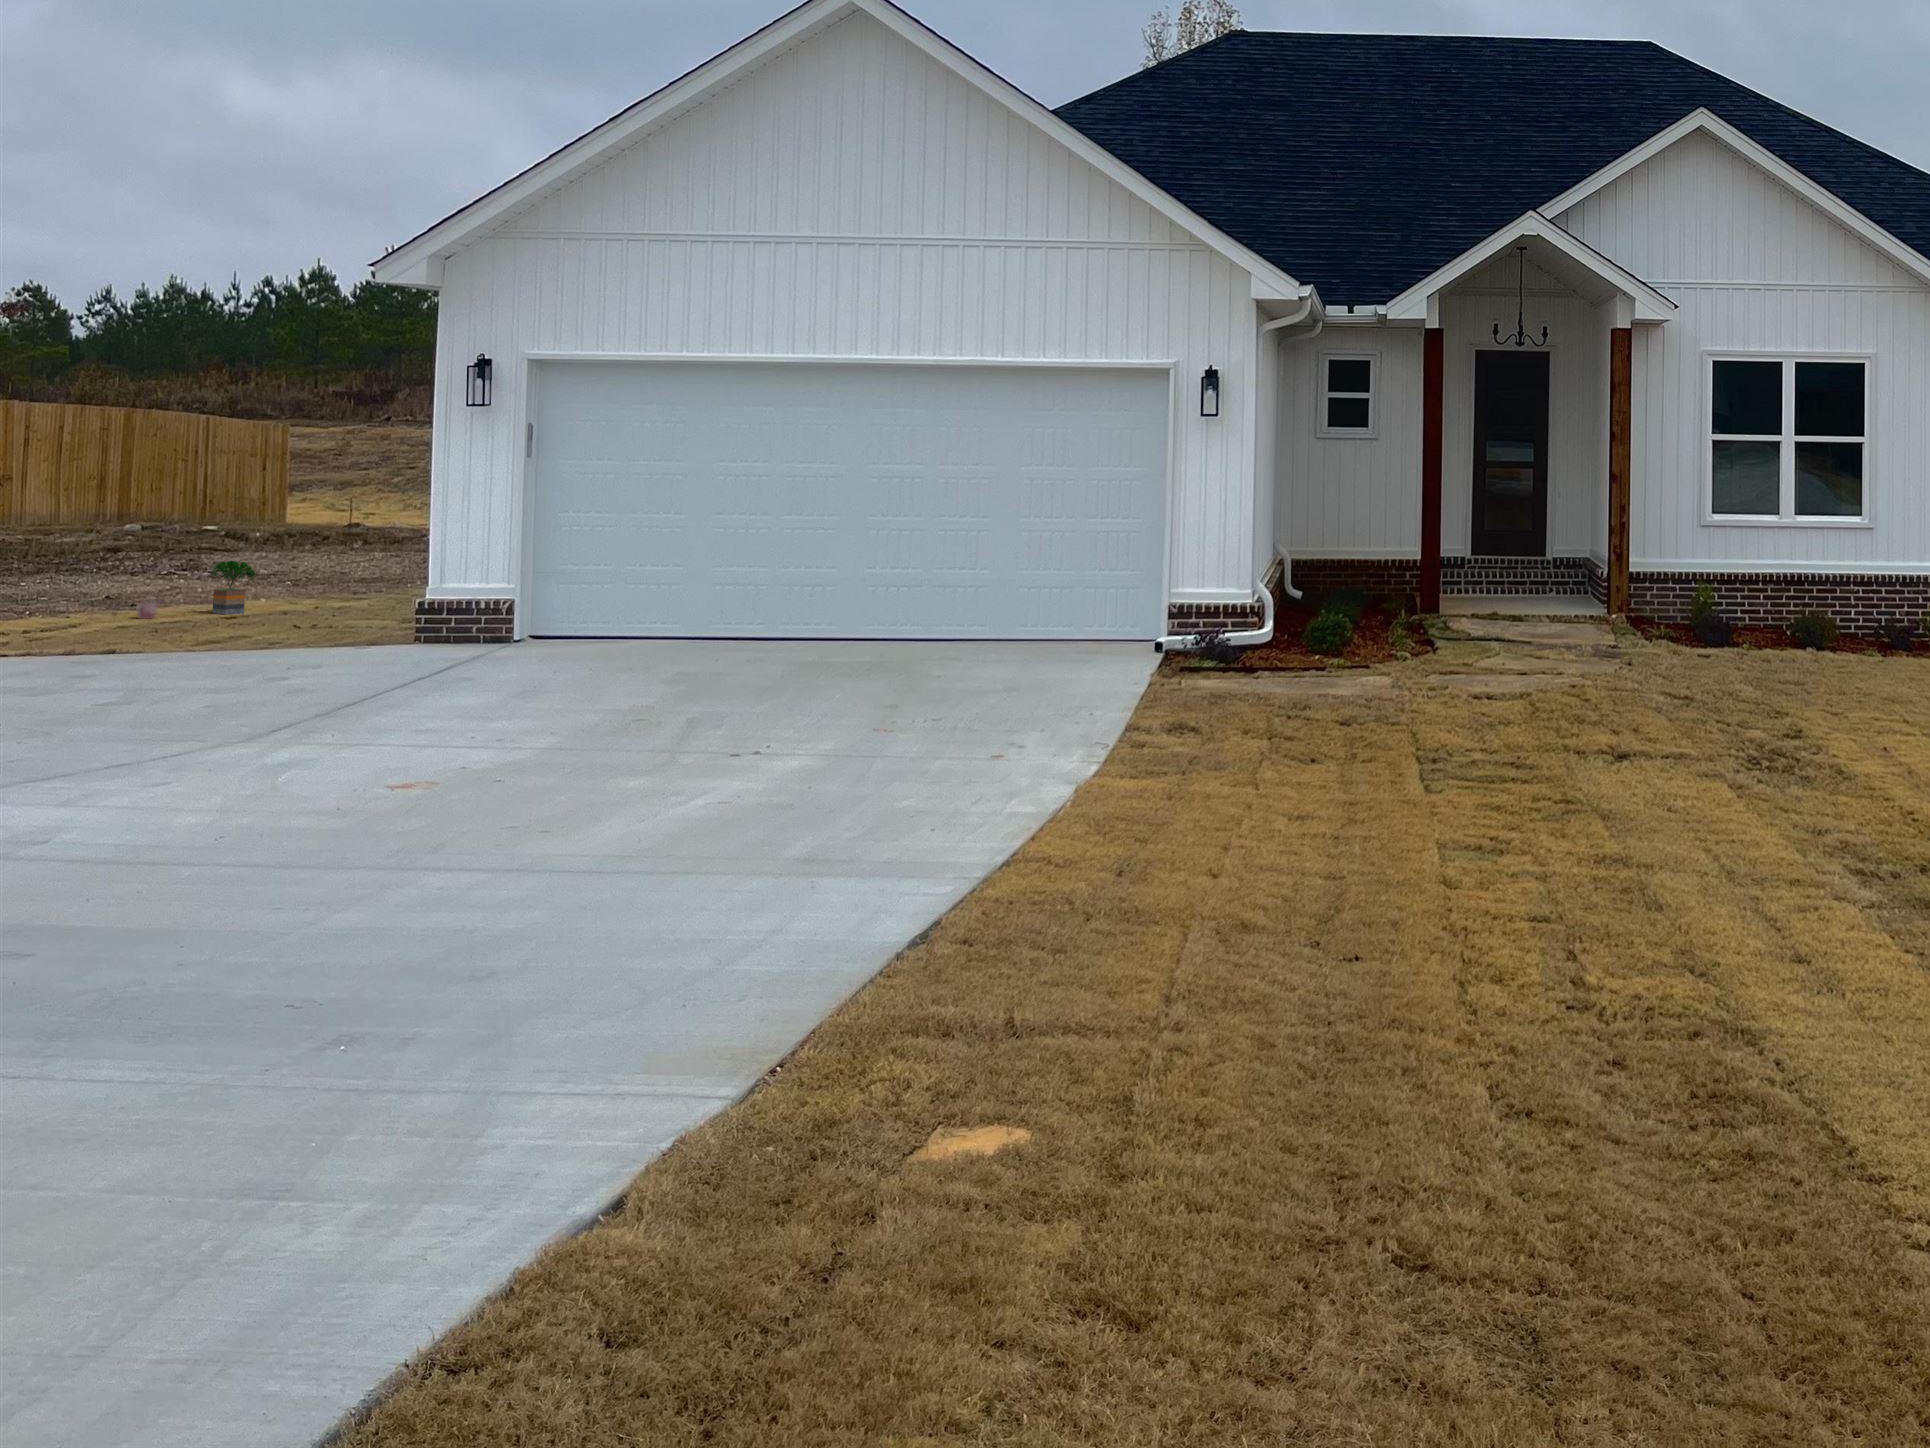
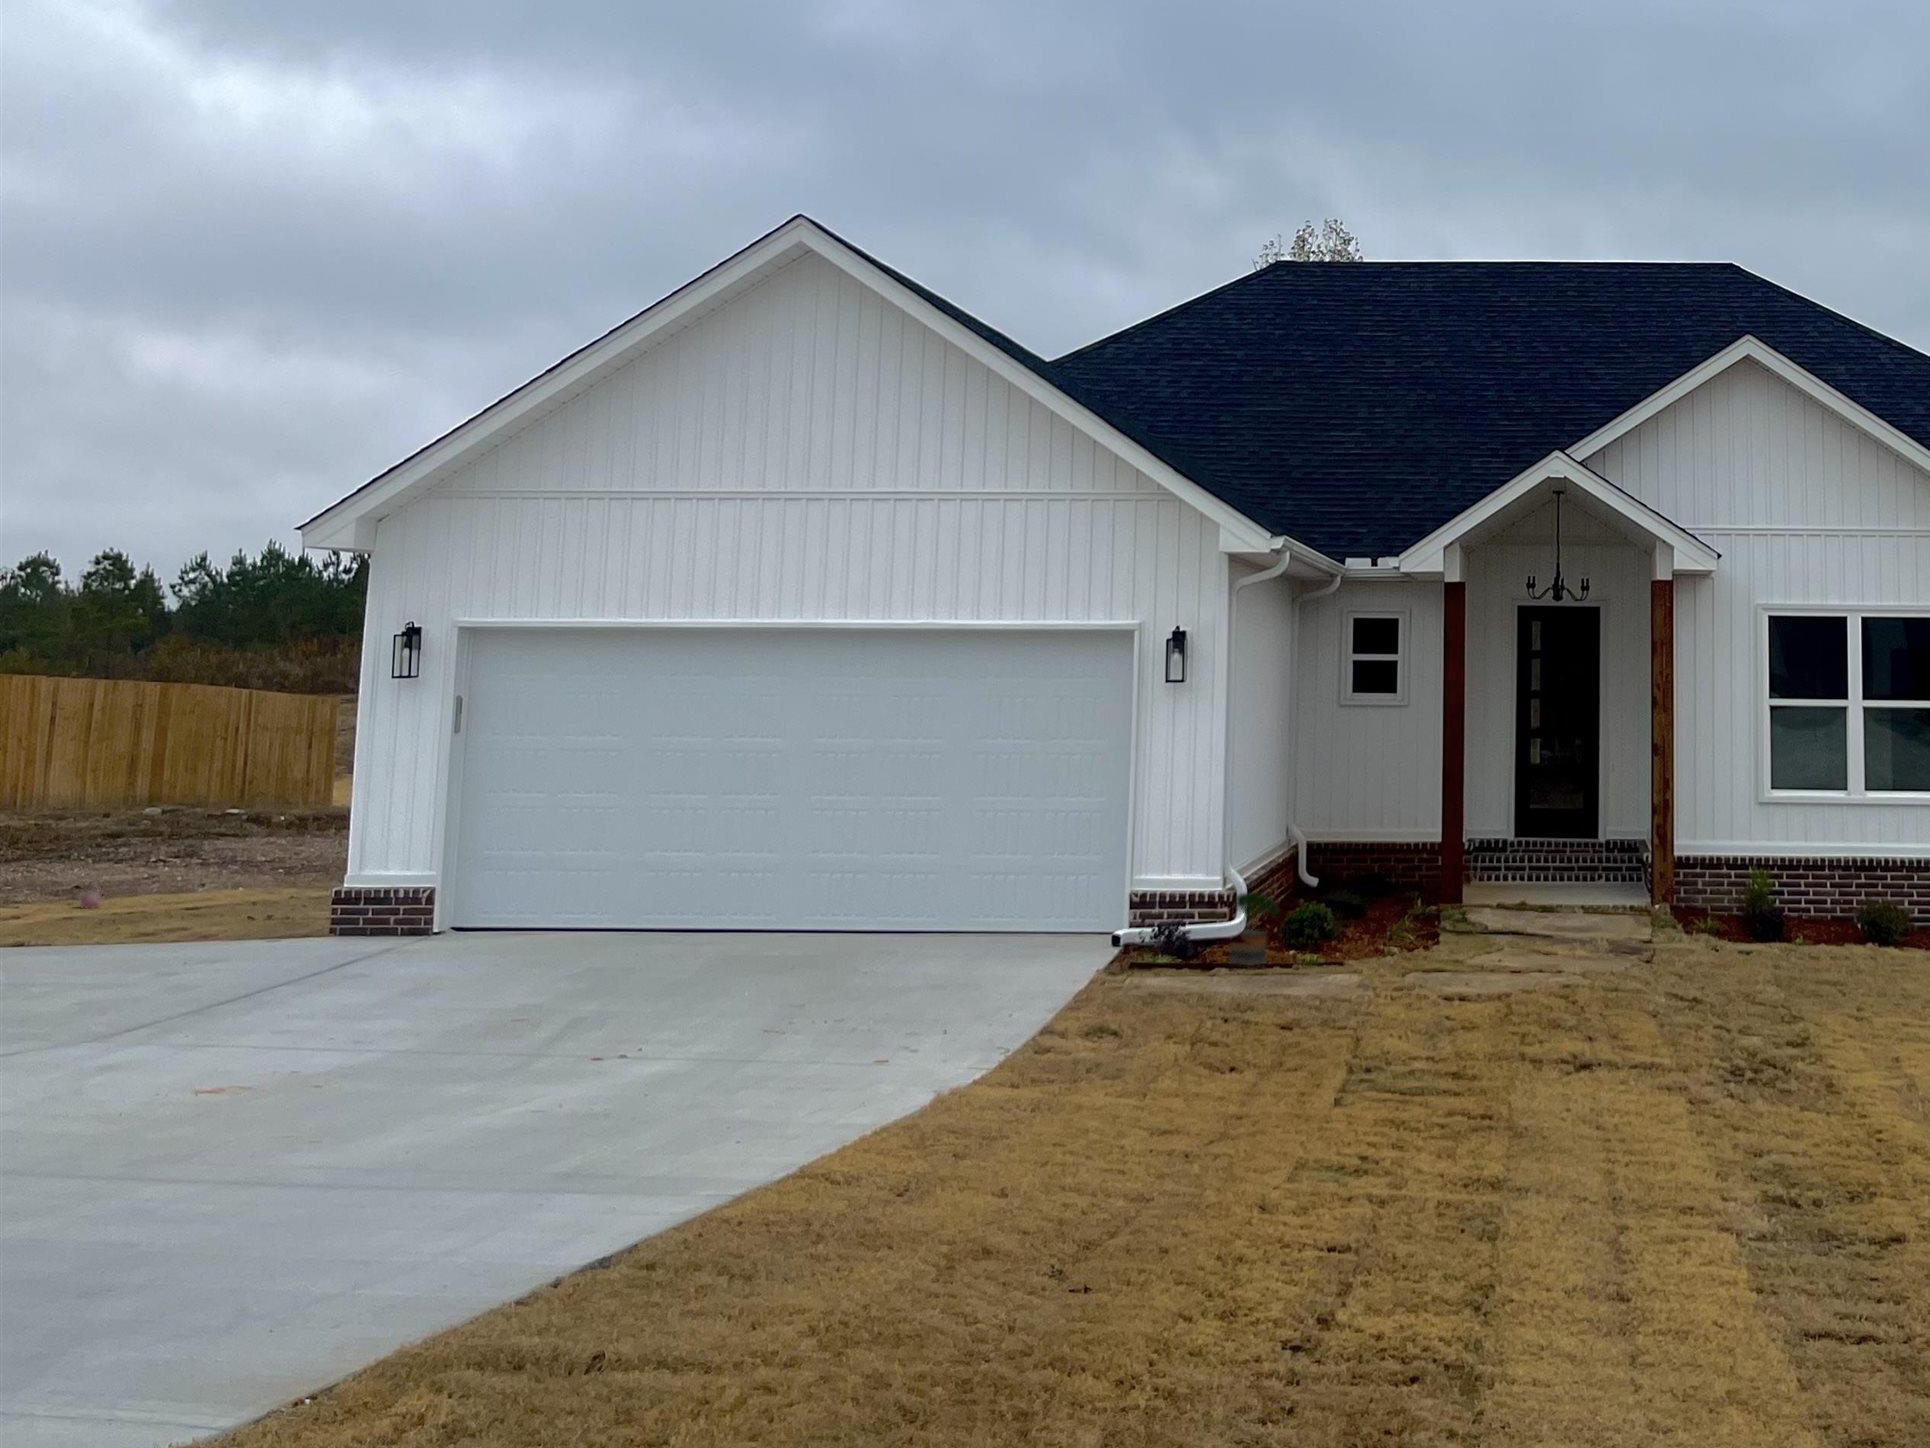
potted tree: present [211,561,256,615] -> present [1230,892,1278,966]

